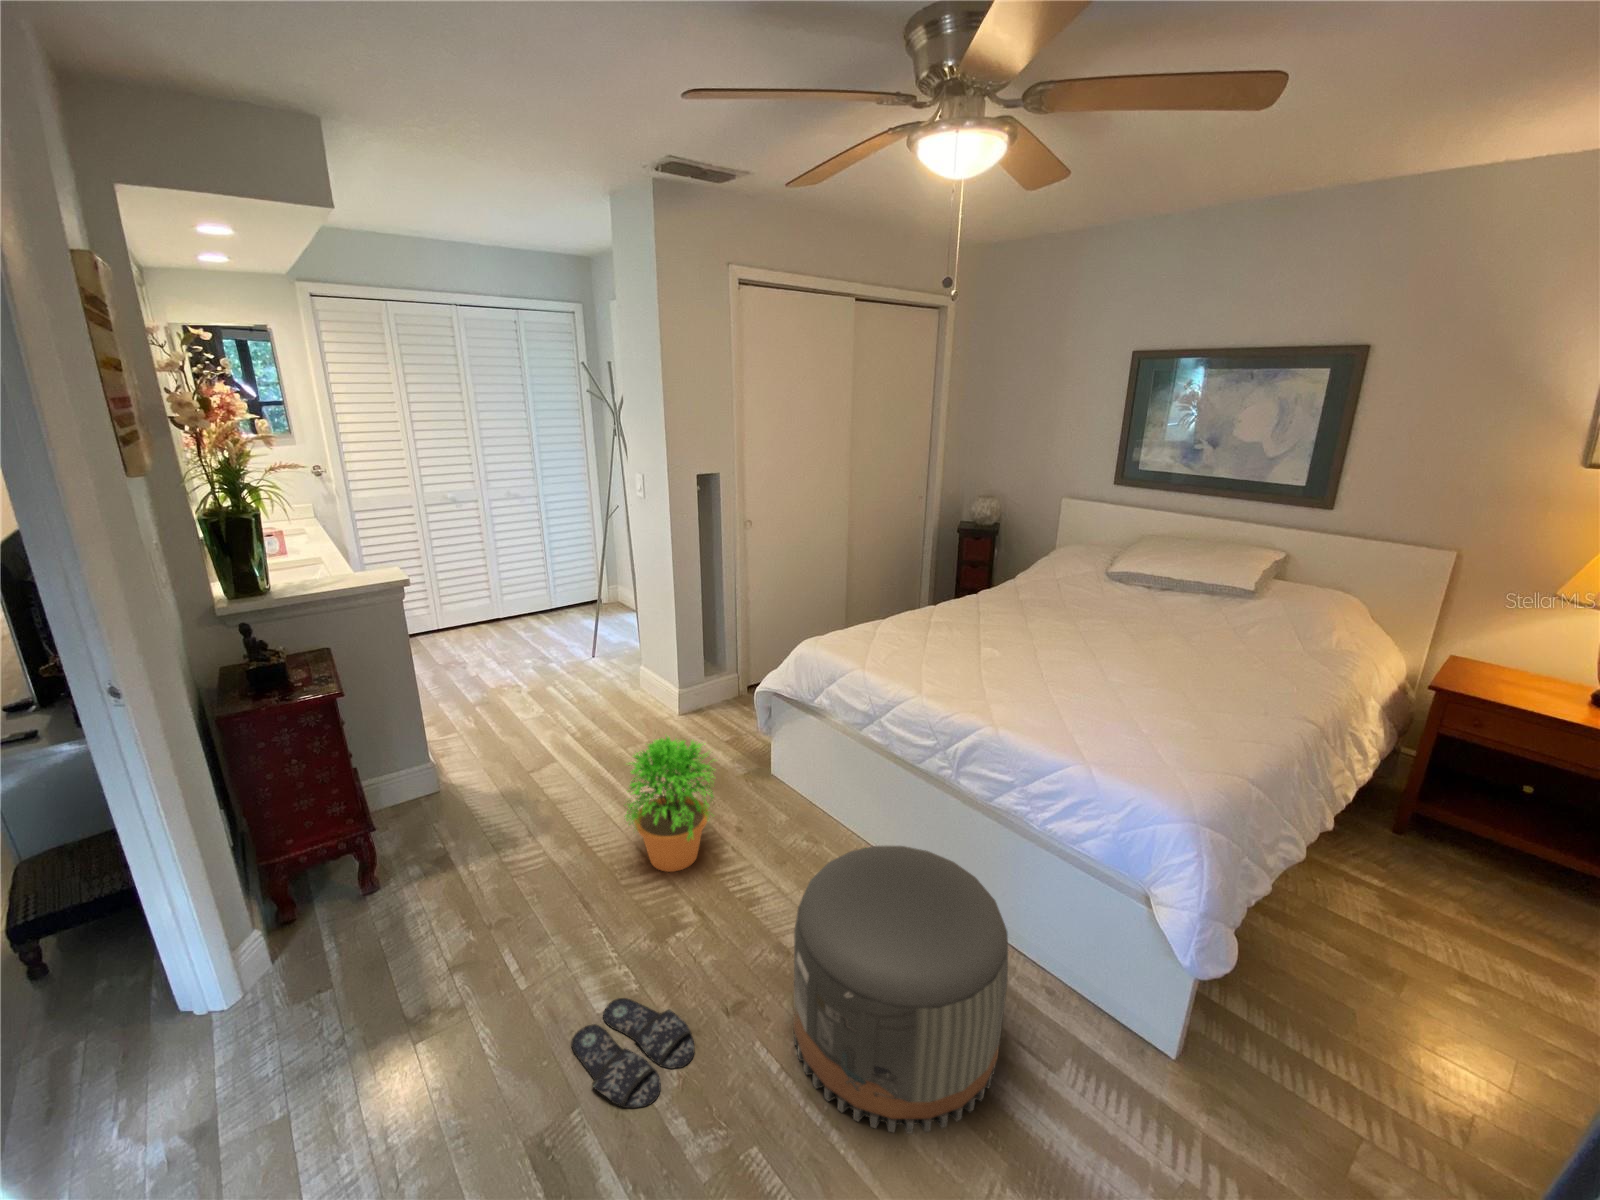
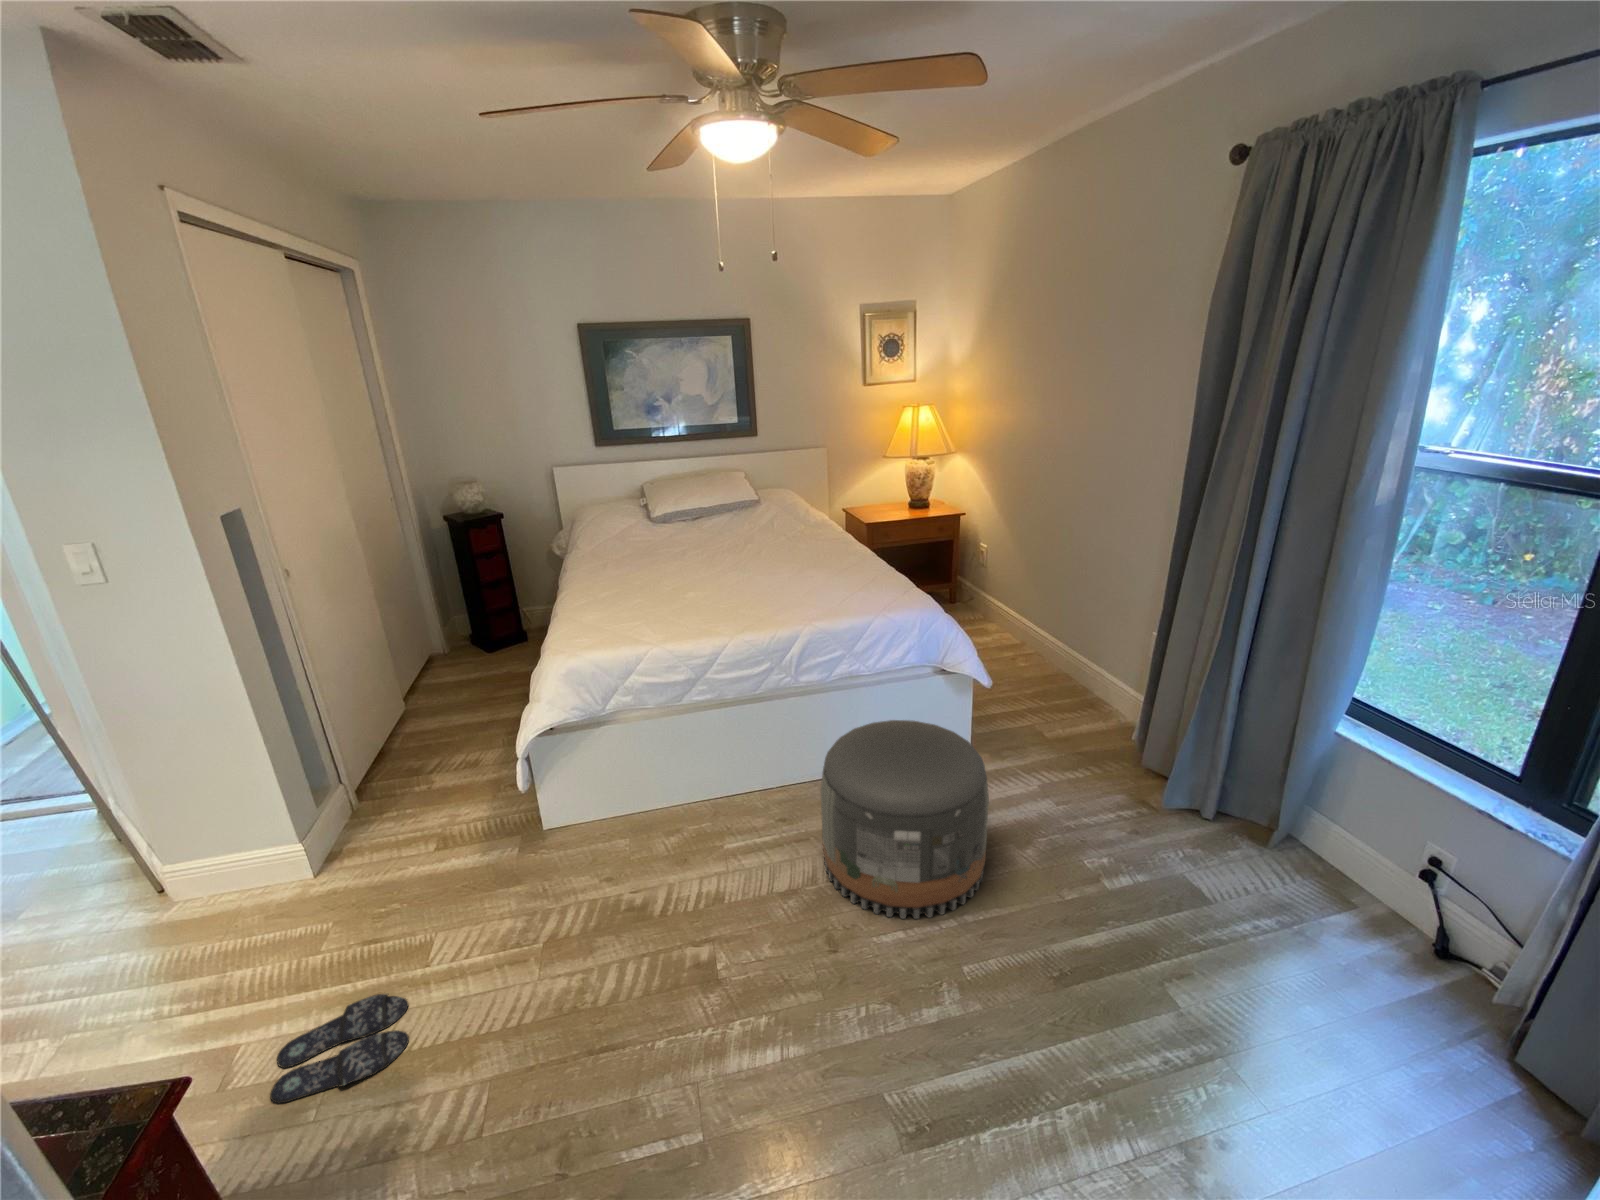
potted plant: present [625,736,716,872] -> none [511,797,657,969]
slippers: present [571,998,694,1108] -> present [270,994,409,1103]

